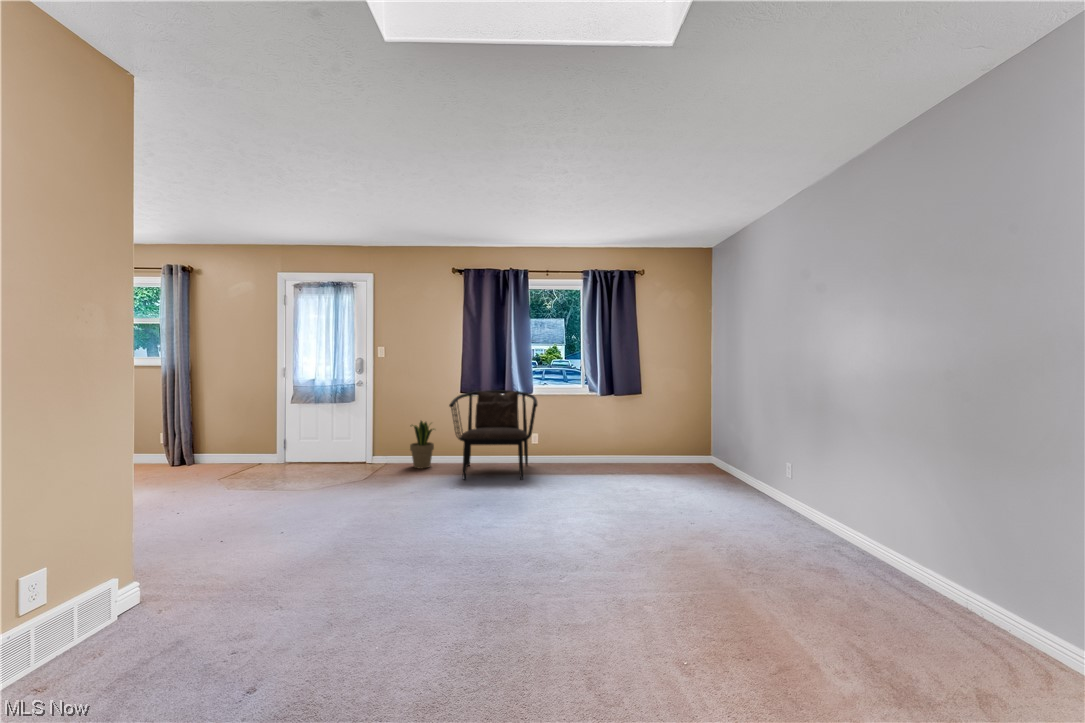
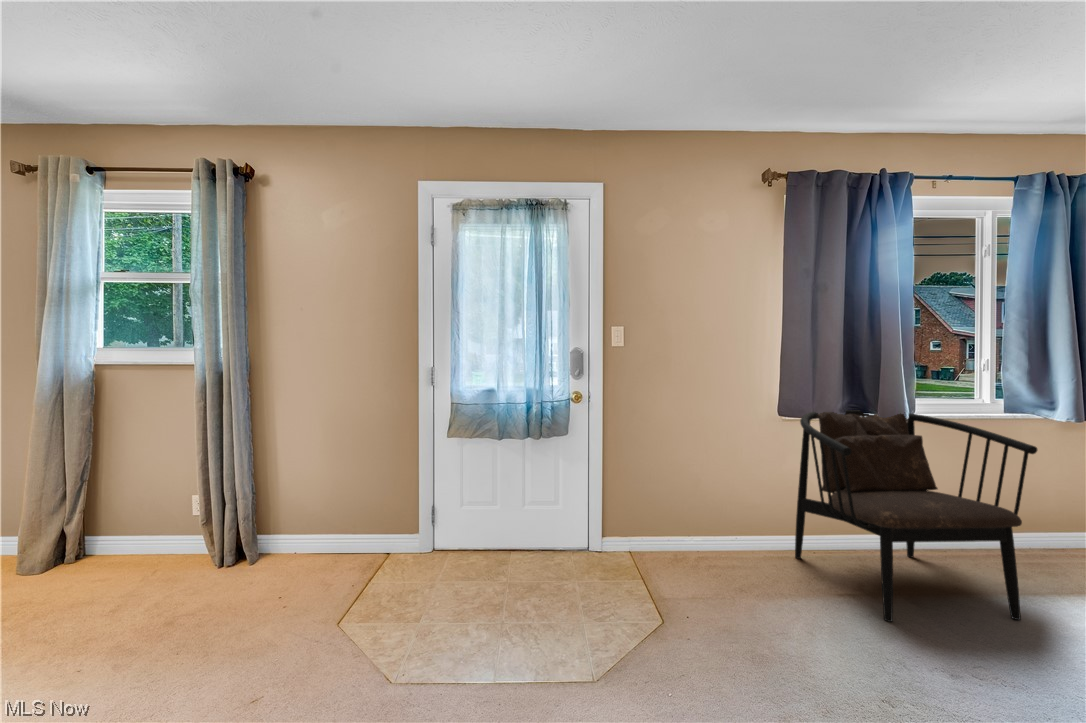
potted plant: present [410,421,434,468] -> none [689,470,746,570]

